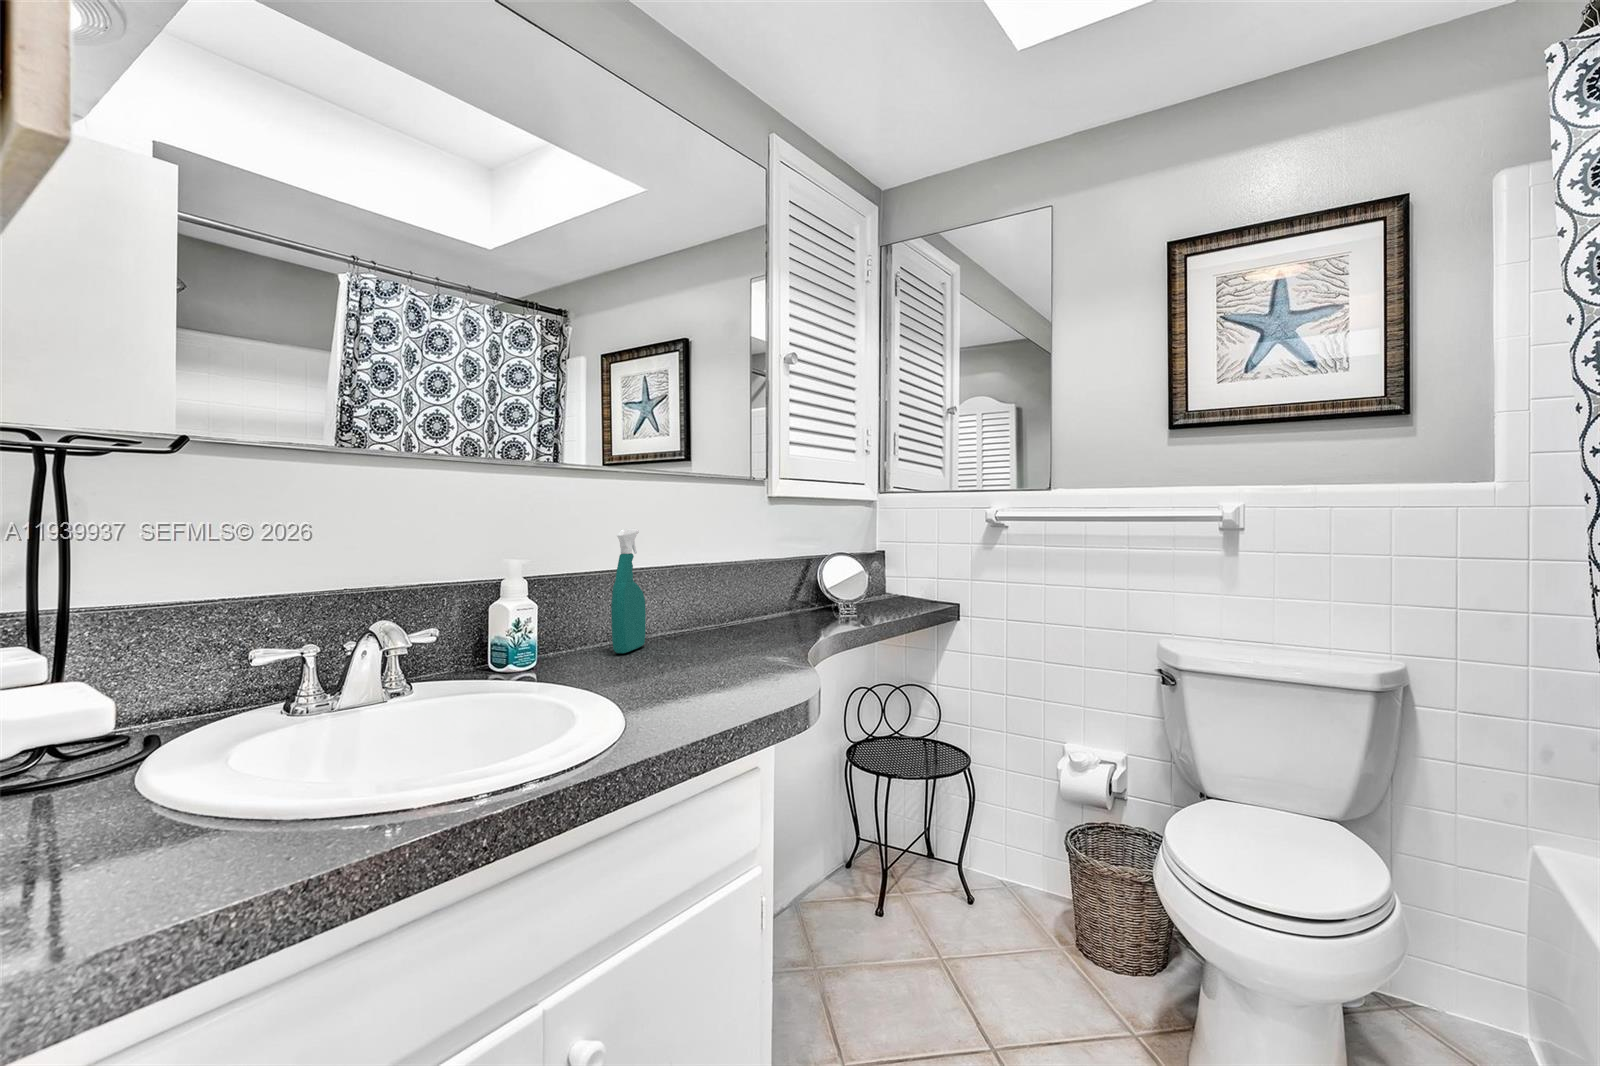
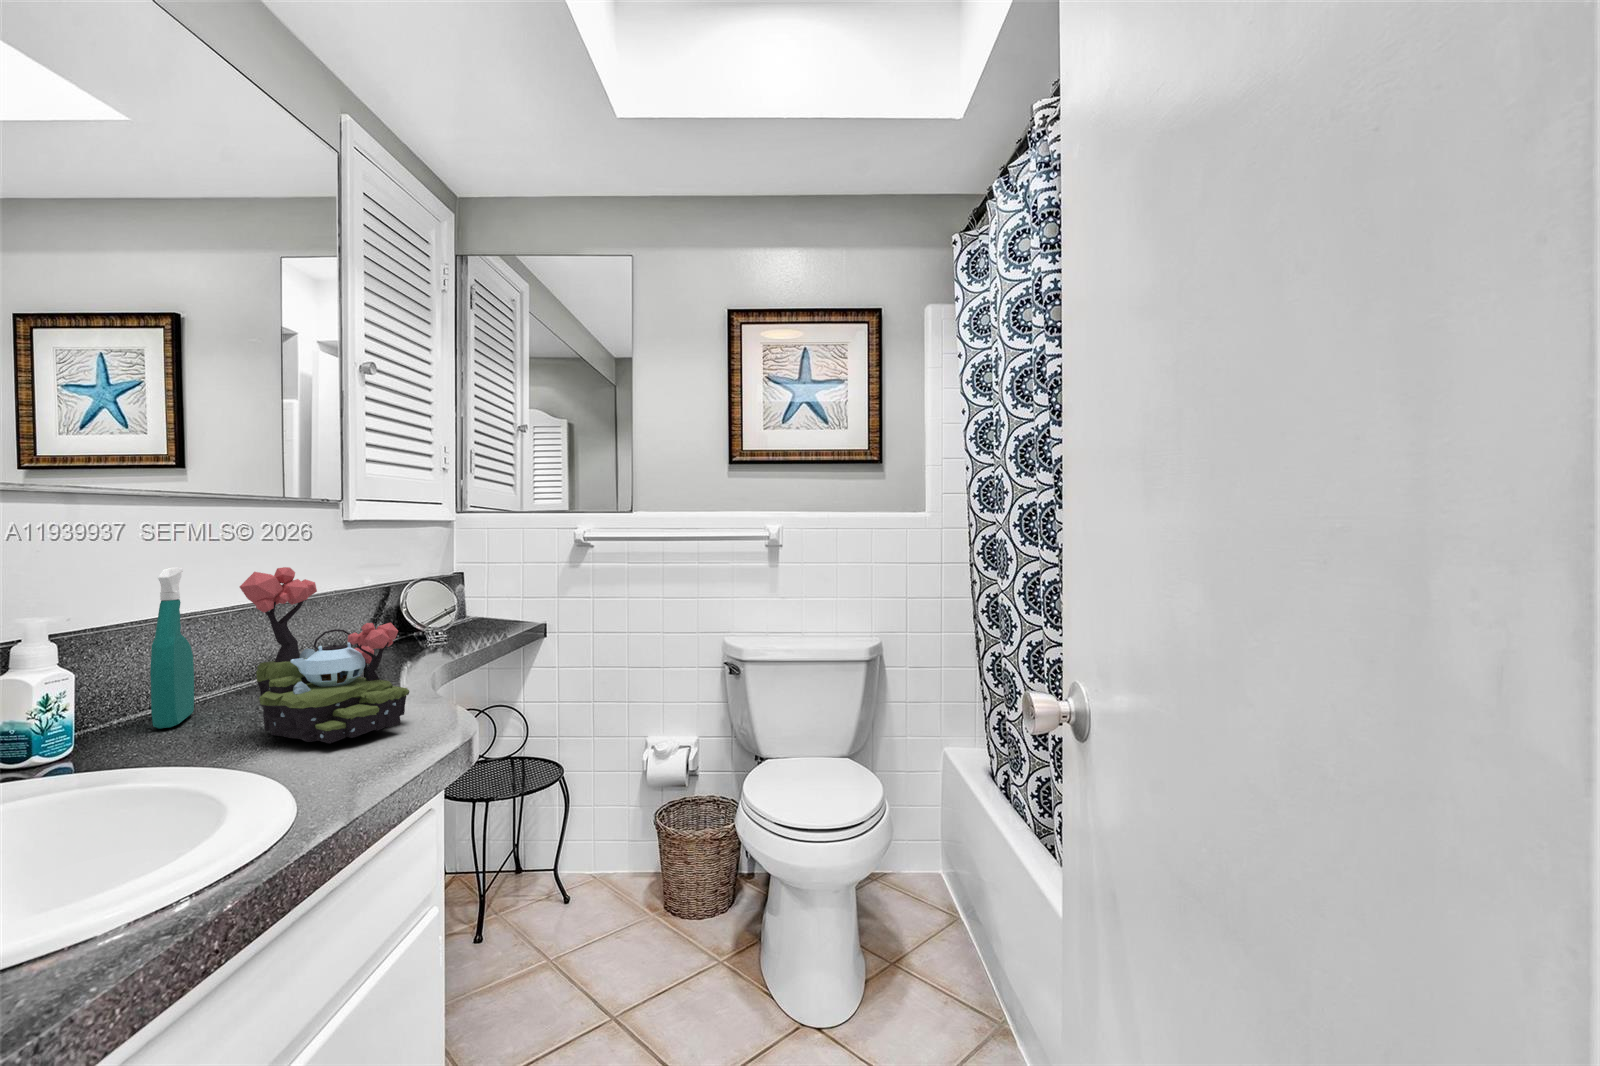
plant: none [645,527,765,684] -> present [240,567,409,743]

